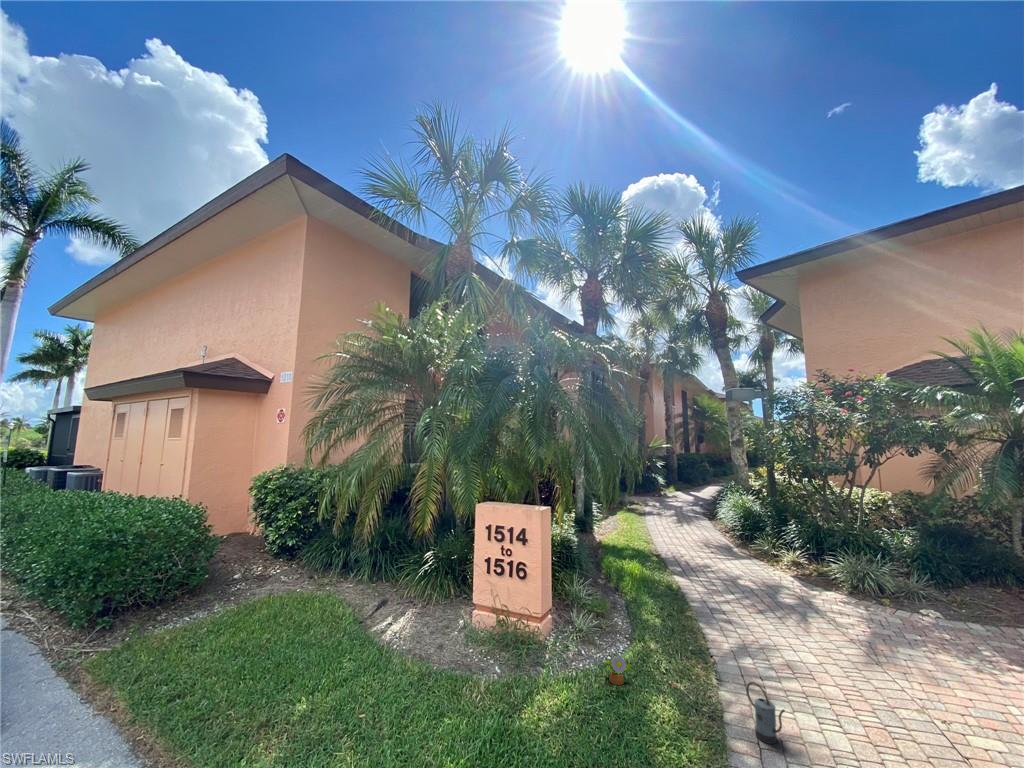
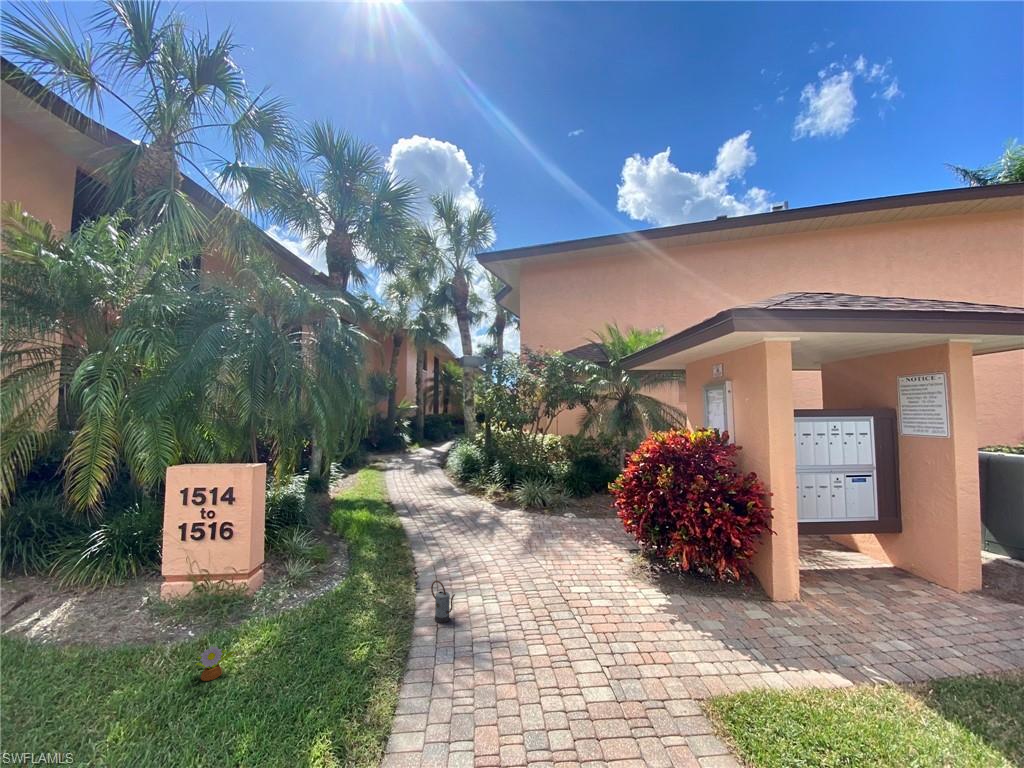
decorative plant: present [604,656,632,685] -> present [192,646,235,681]

